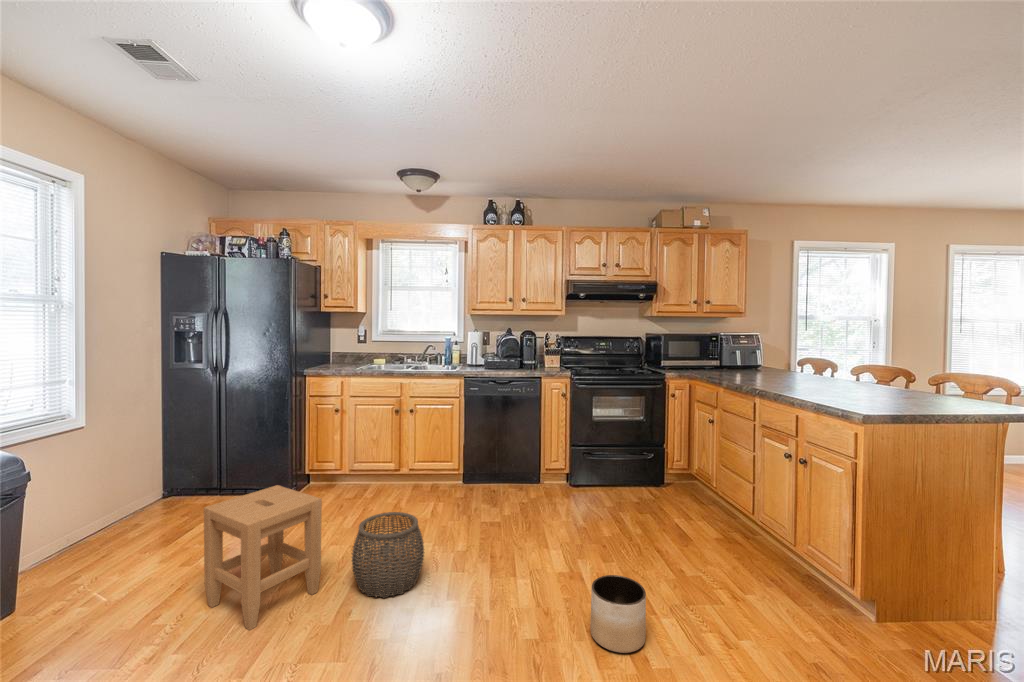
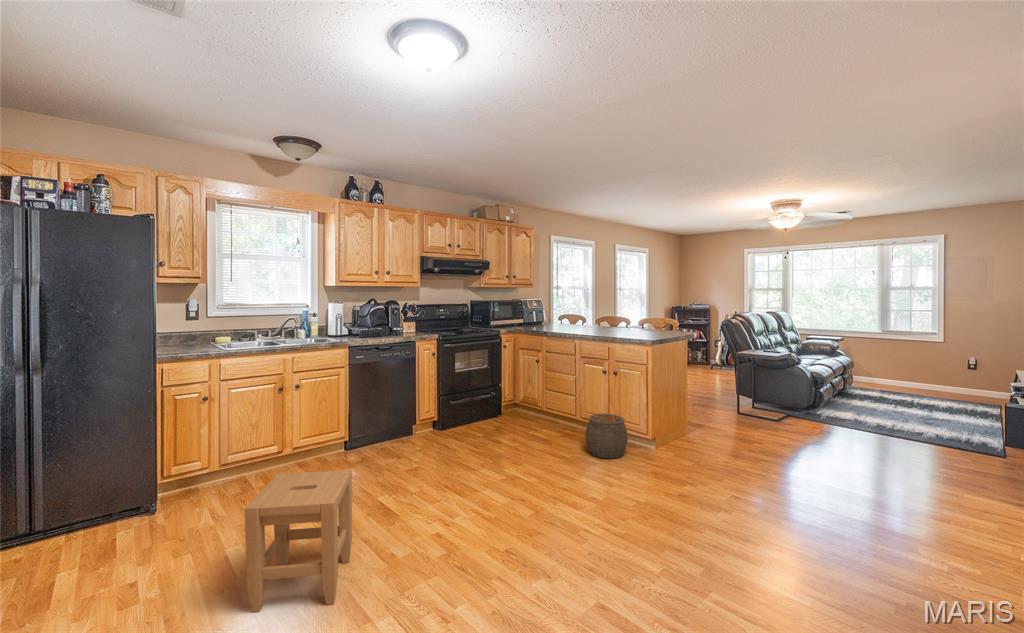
woven basket: present [352,512,424,598] -> present [585,414,628,459]
planter: present [590,575,646,653] -> none [562,464,596,507]

